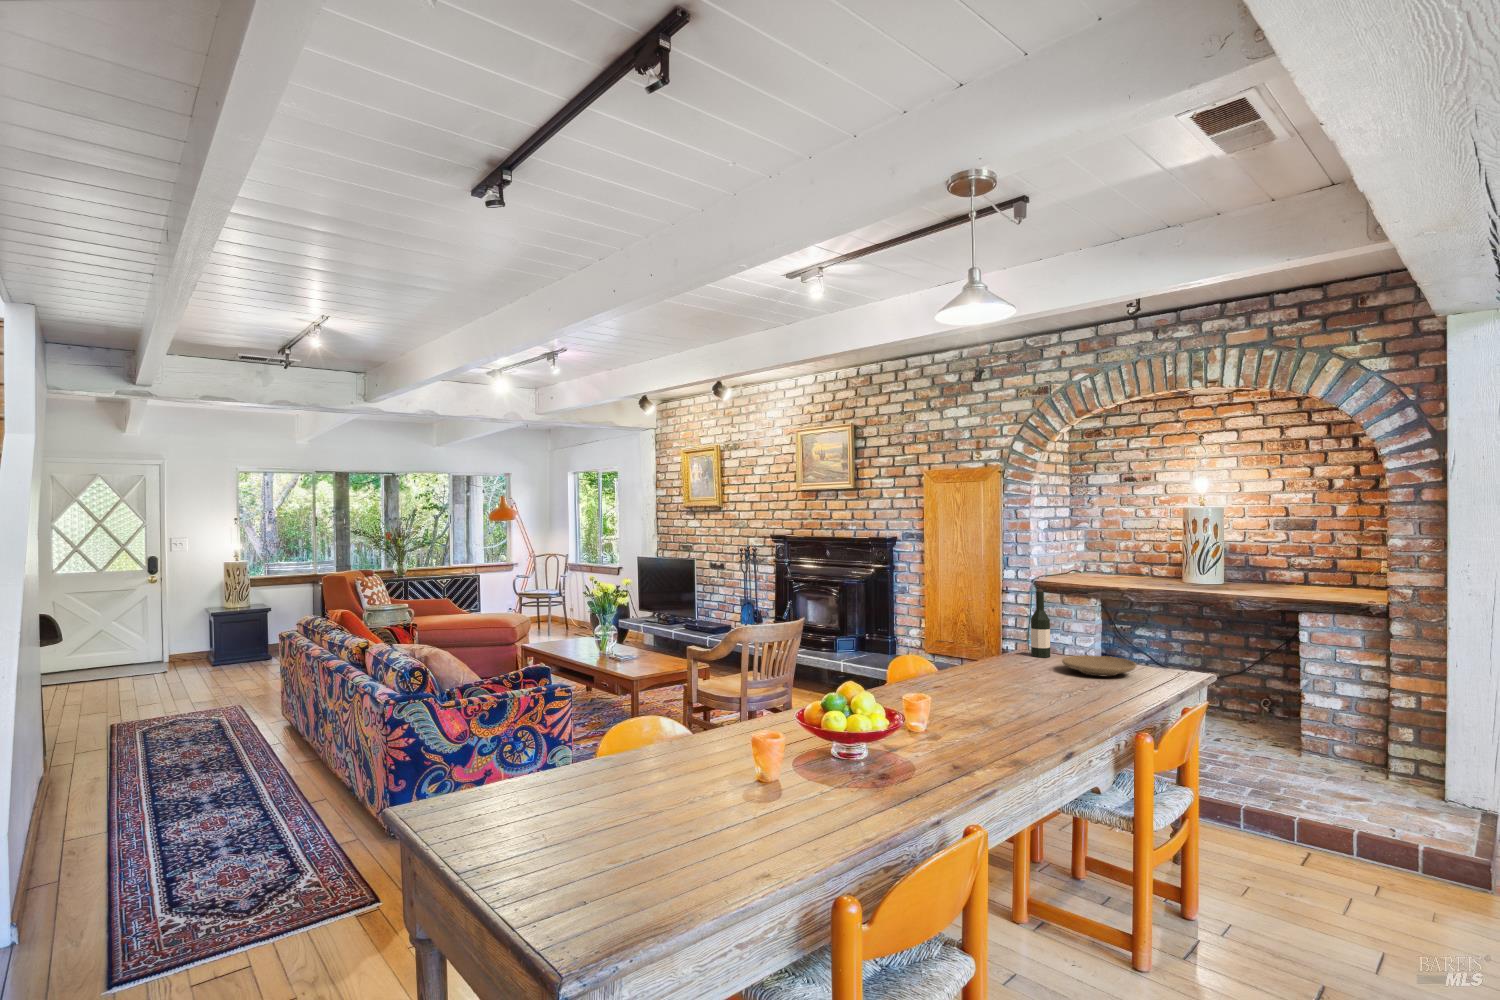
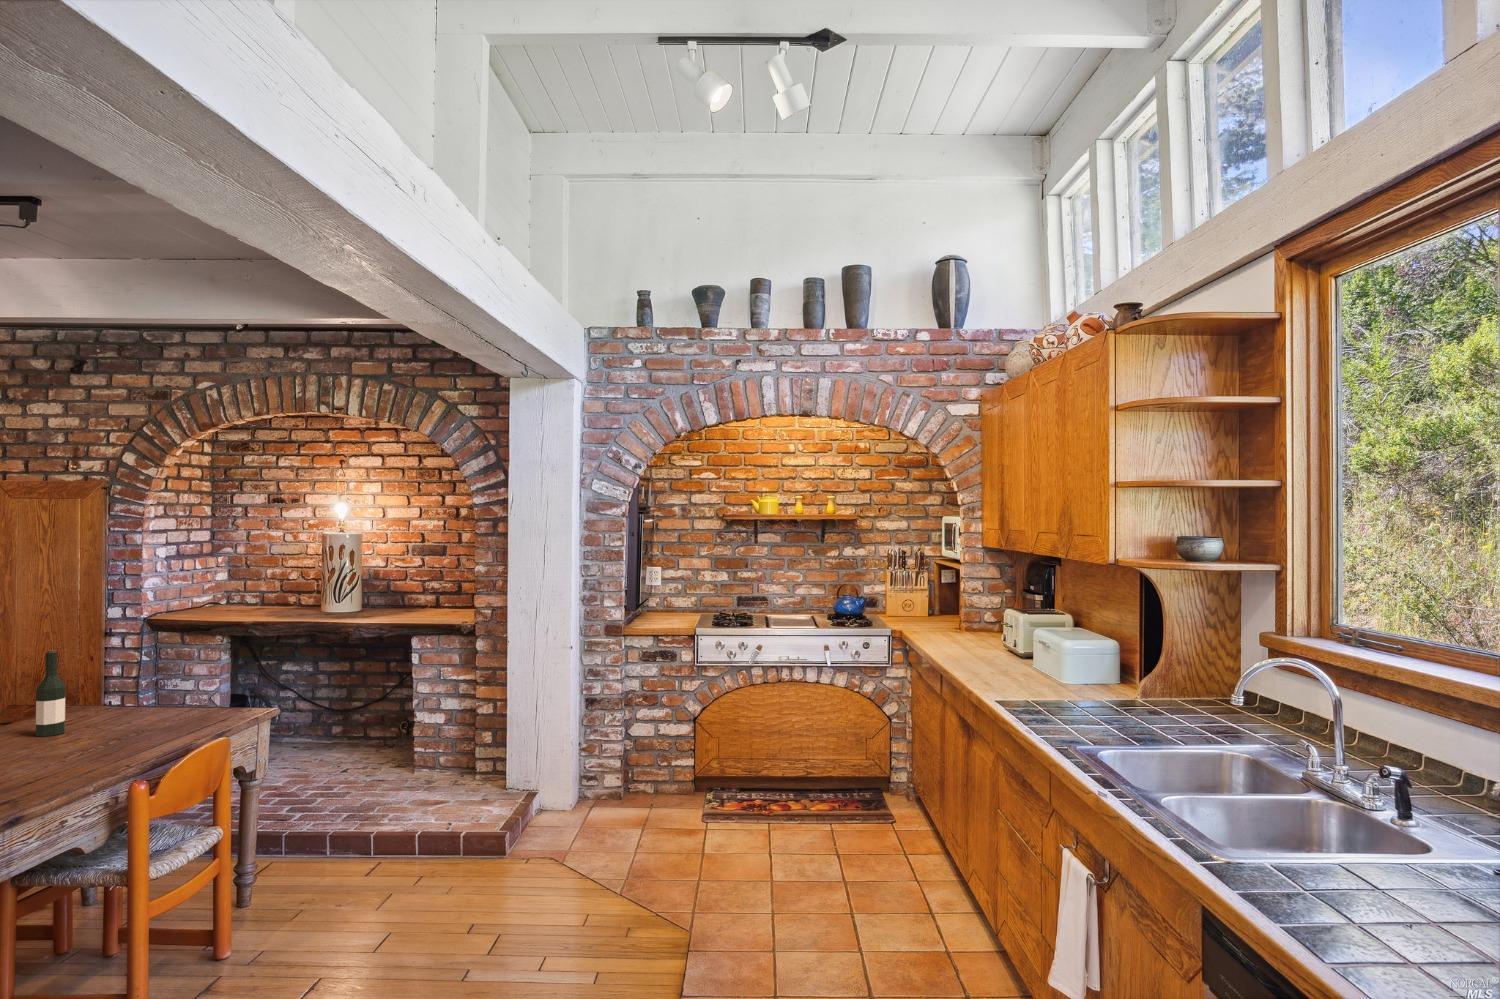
plate: present [1062,655,1136,676] -> none [52,724,158,754]

